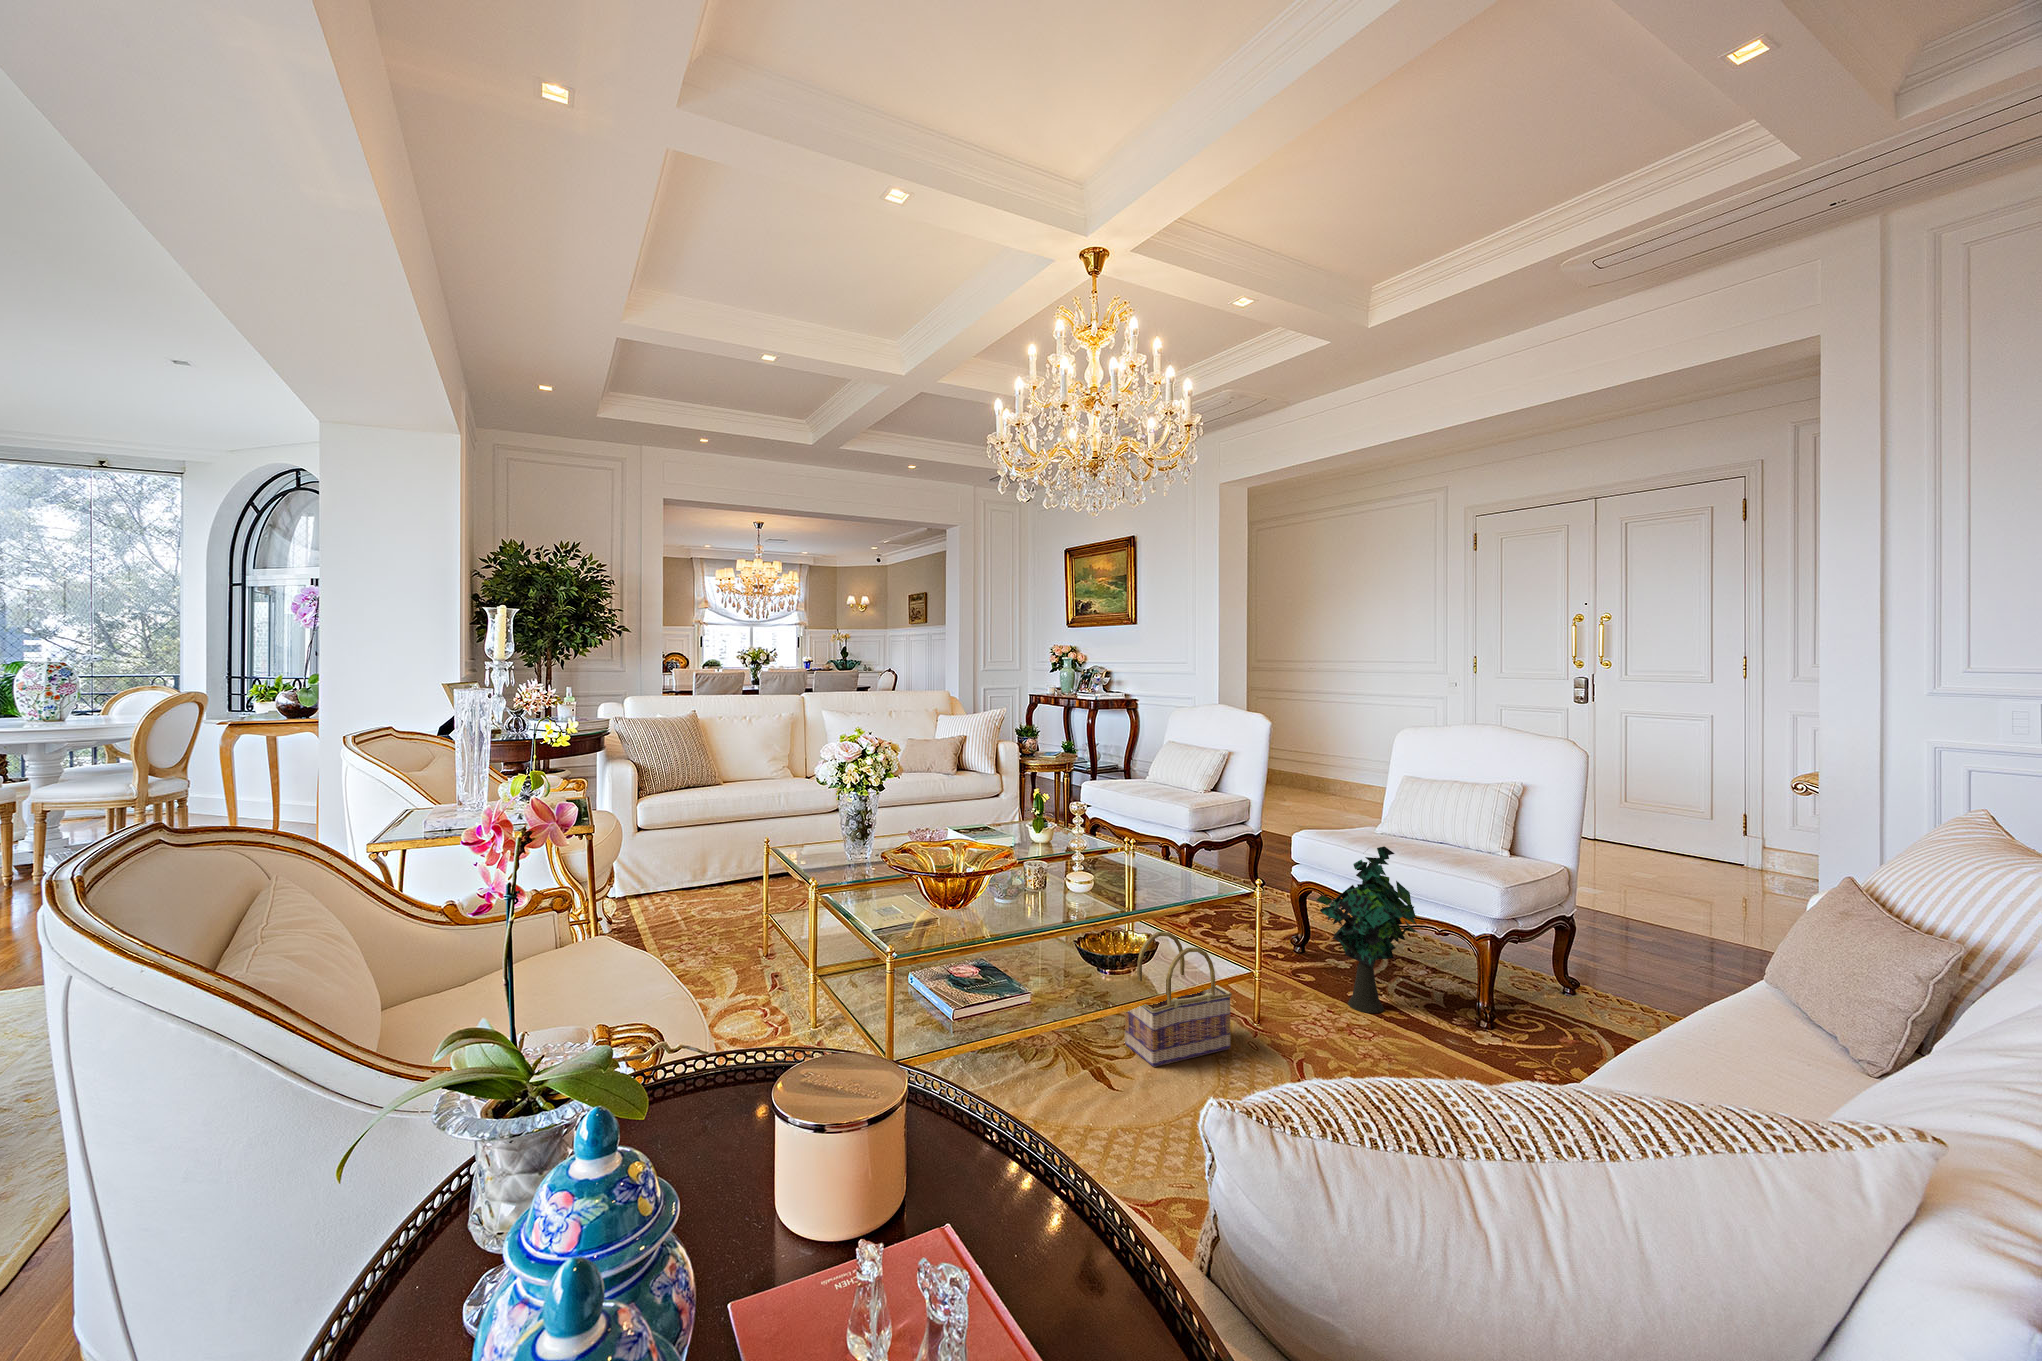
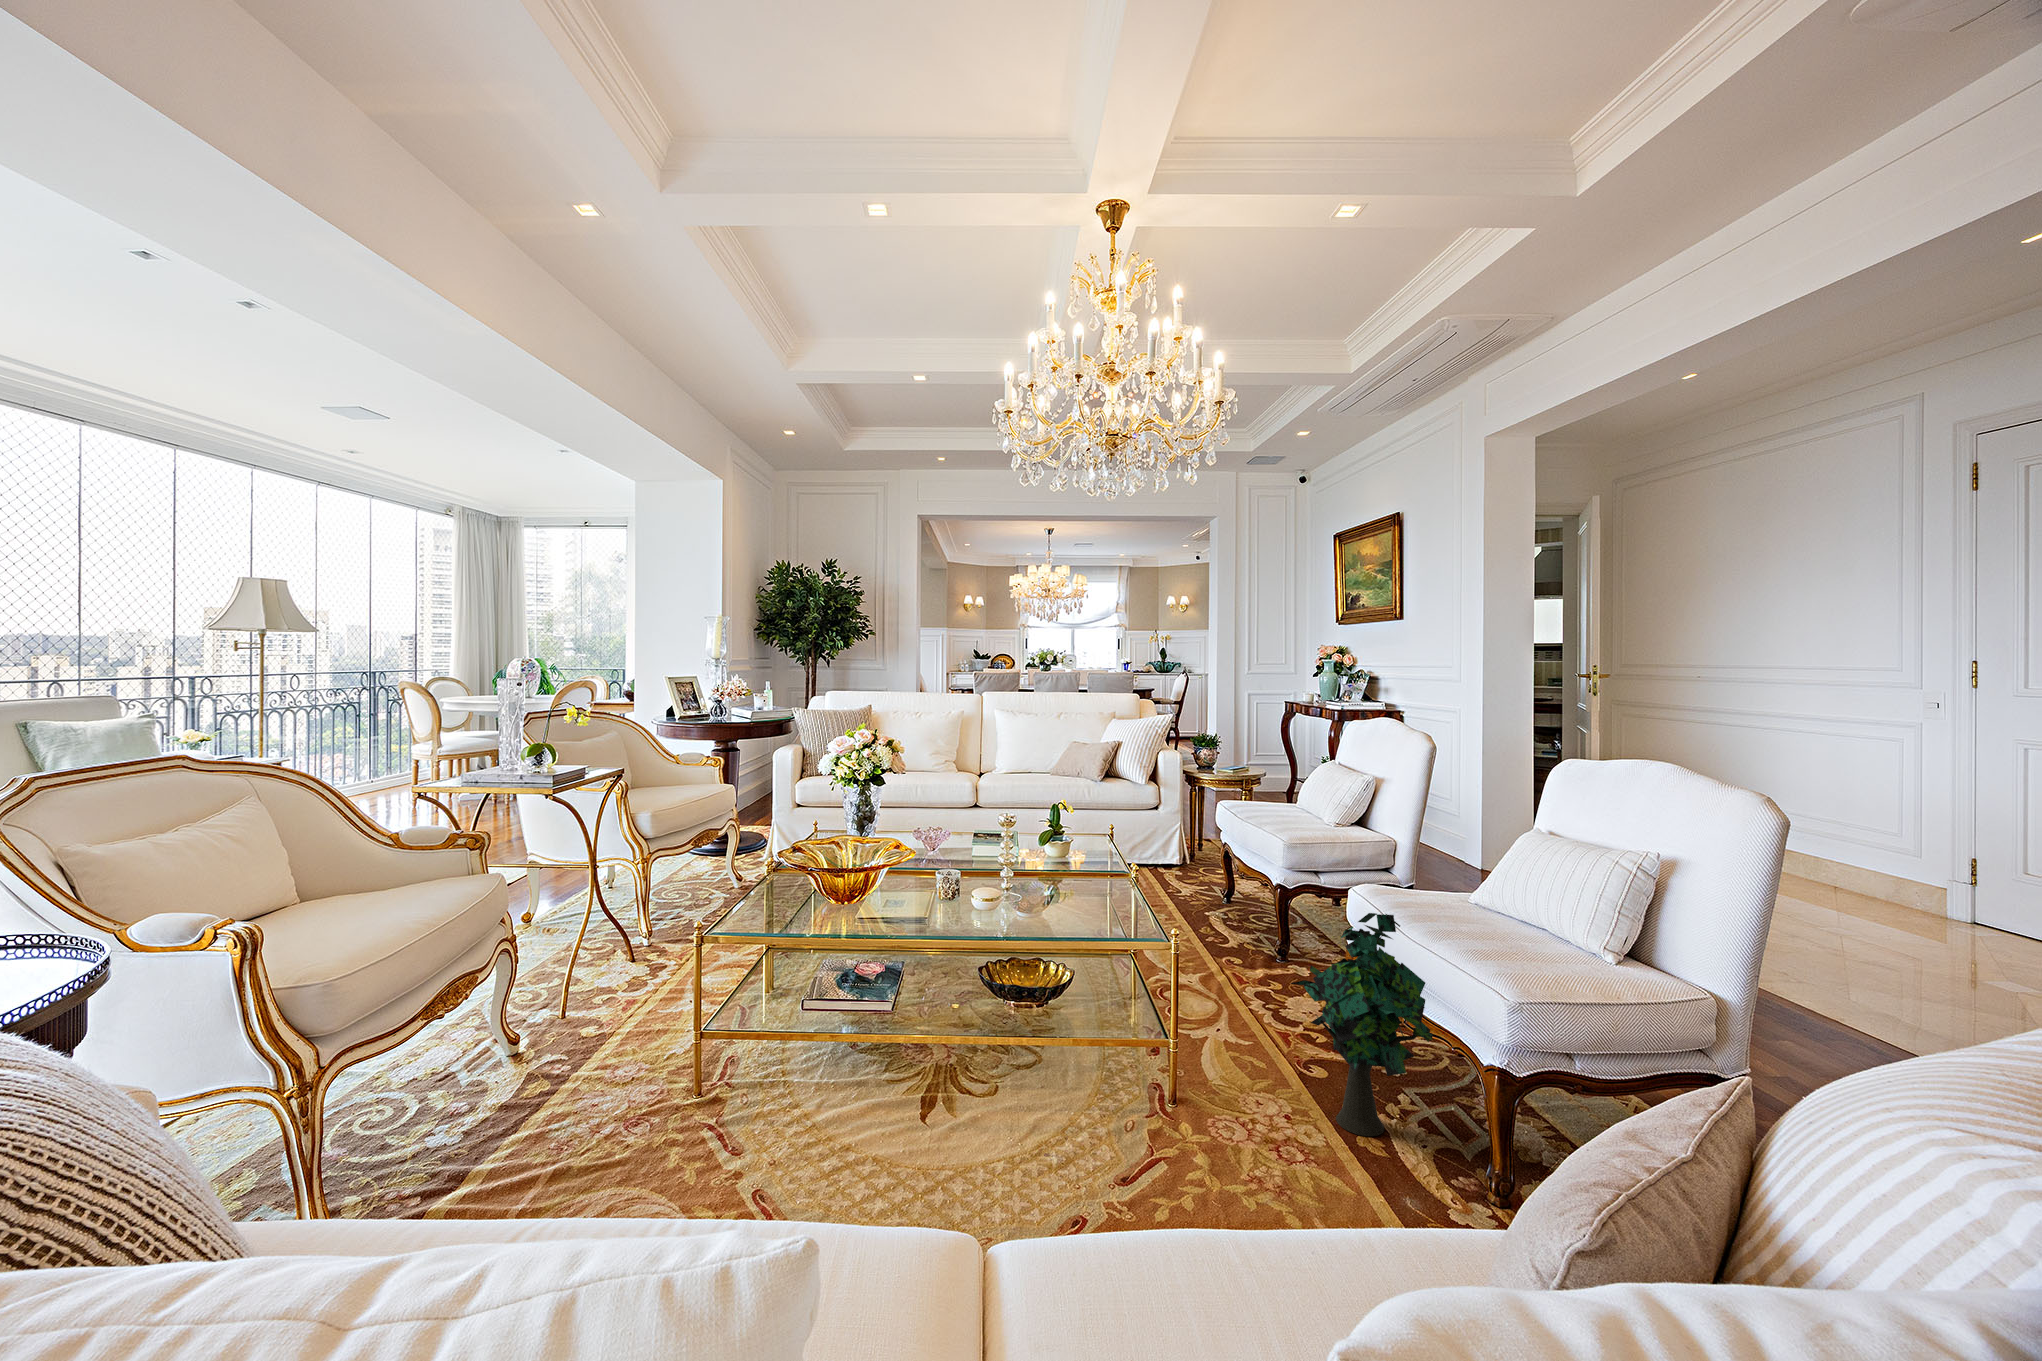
basket: present [1125,932,1232,1067] -> none [994,968,1108,1122]

